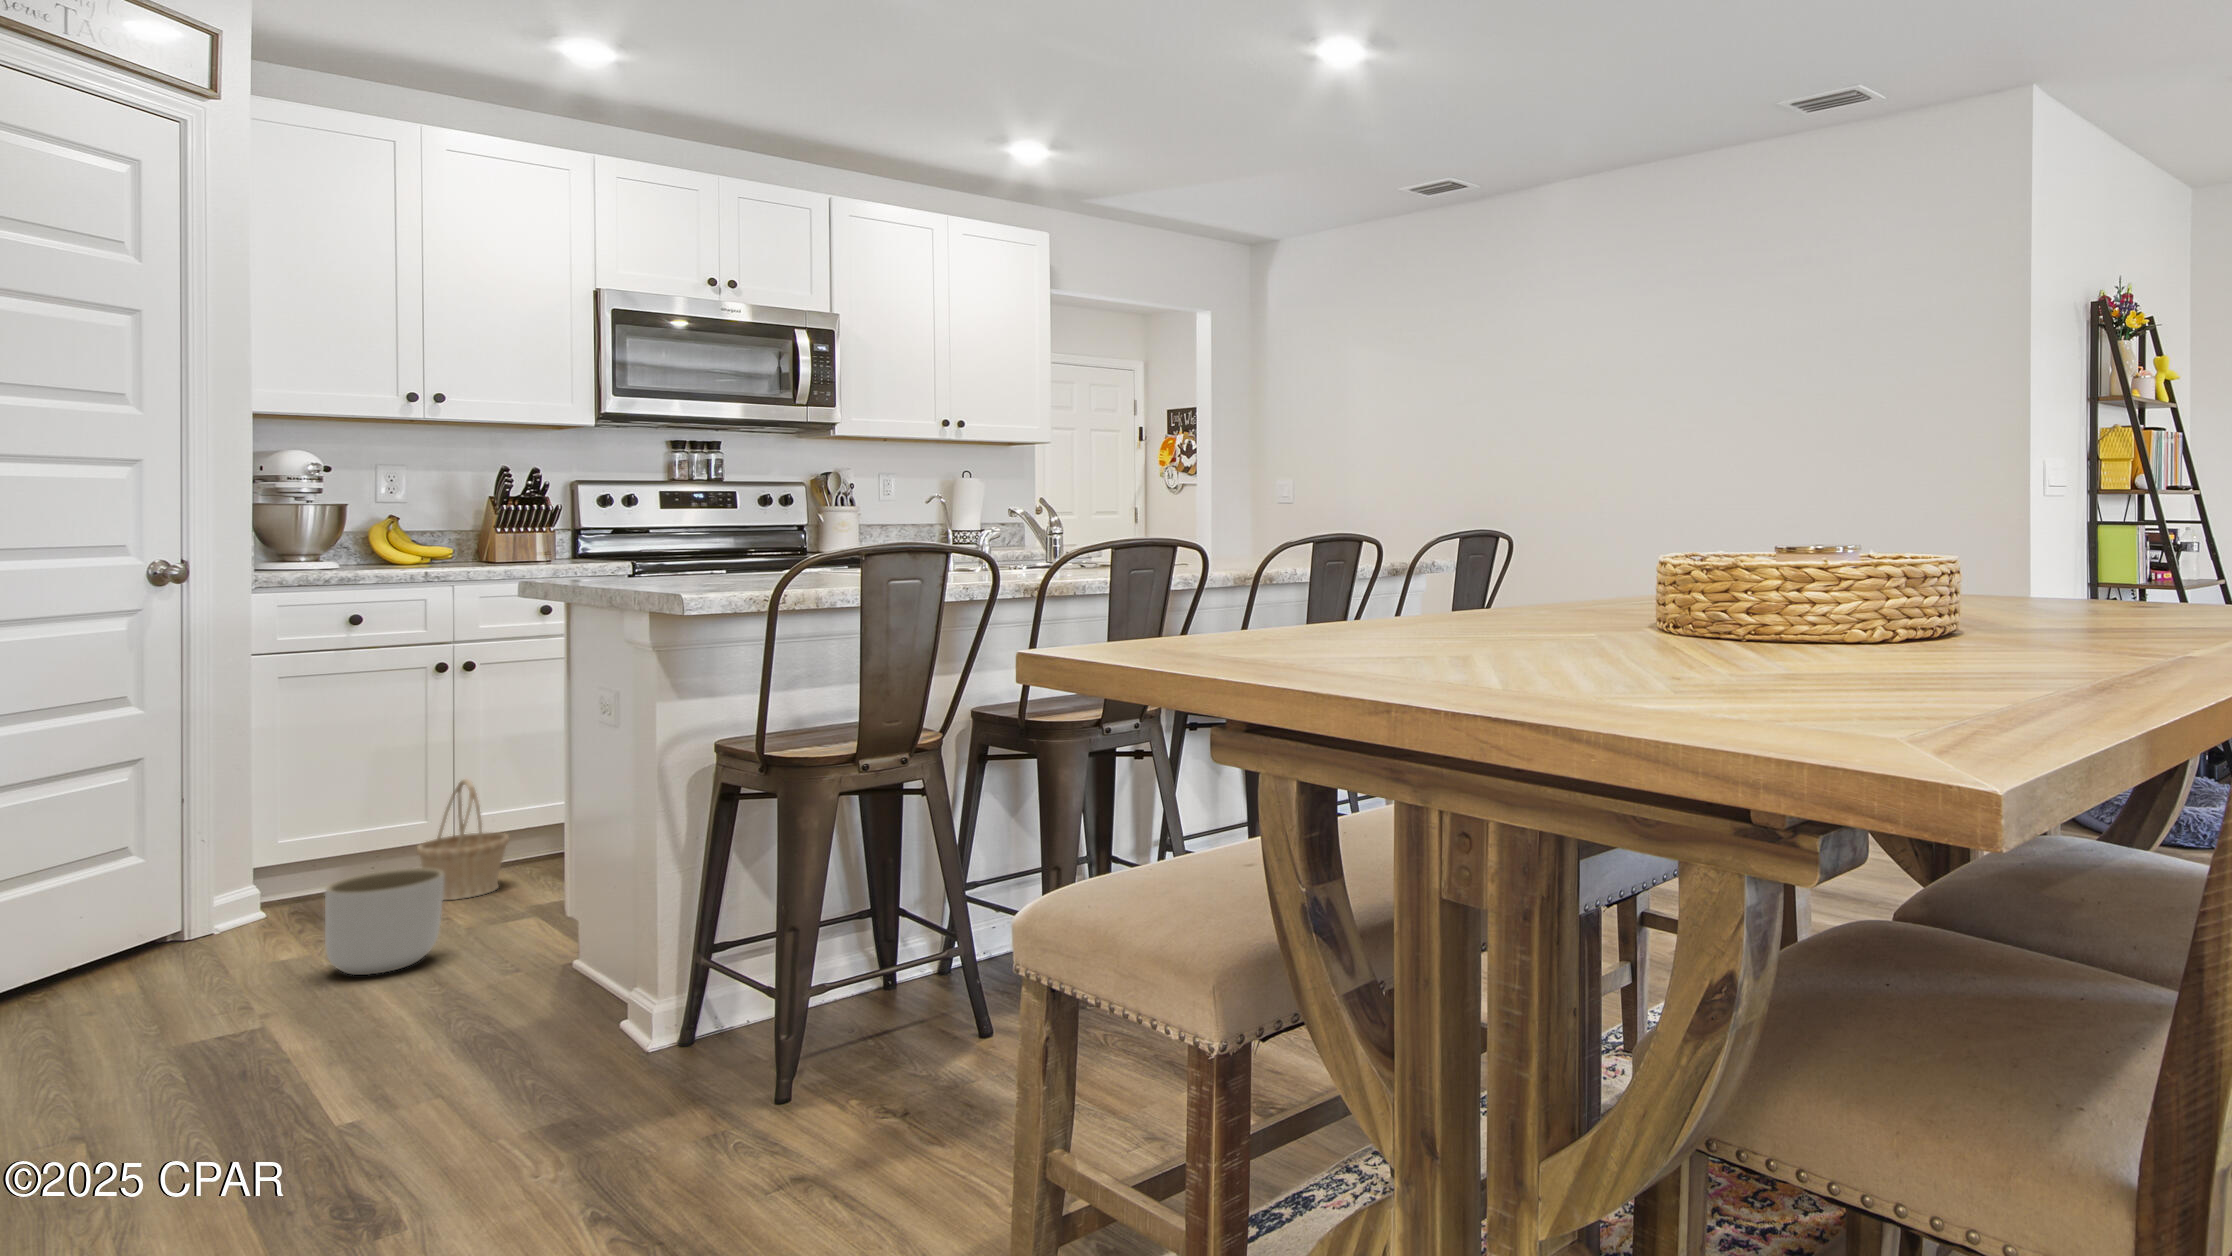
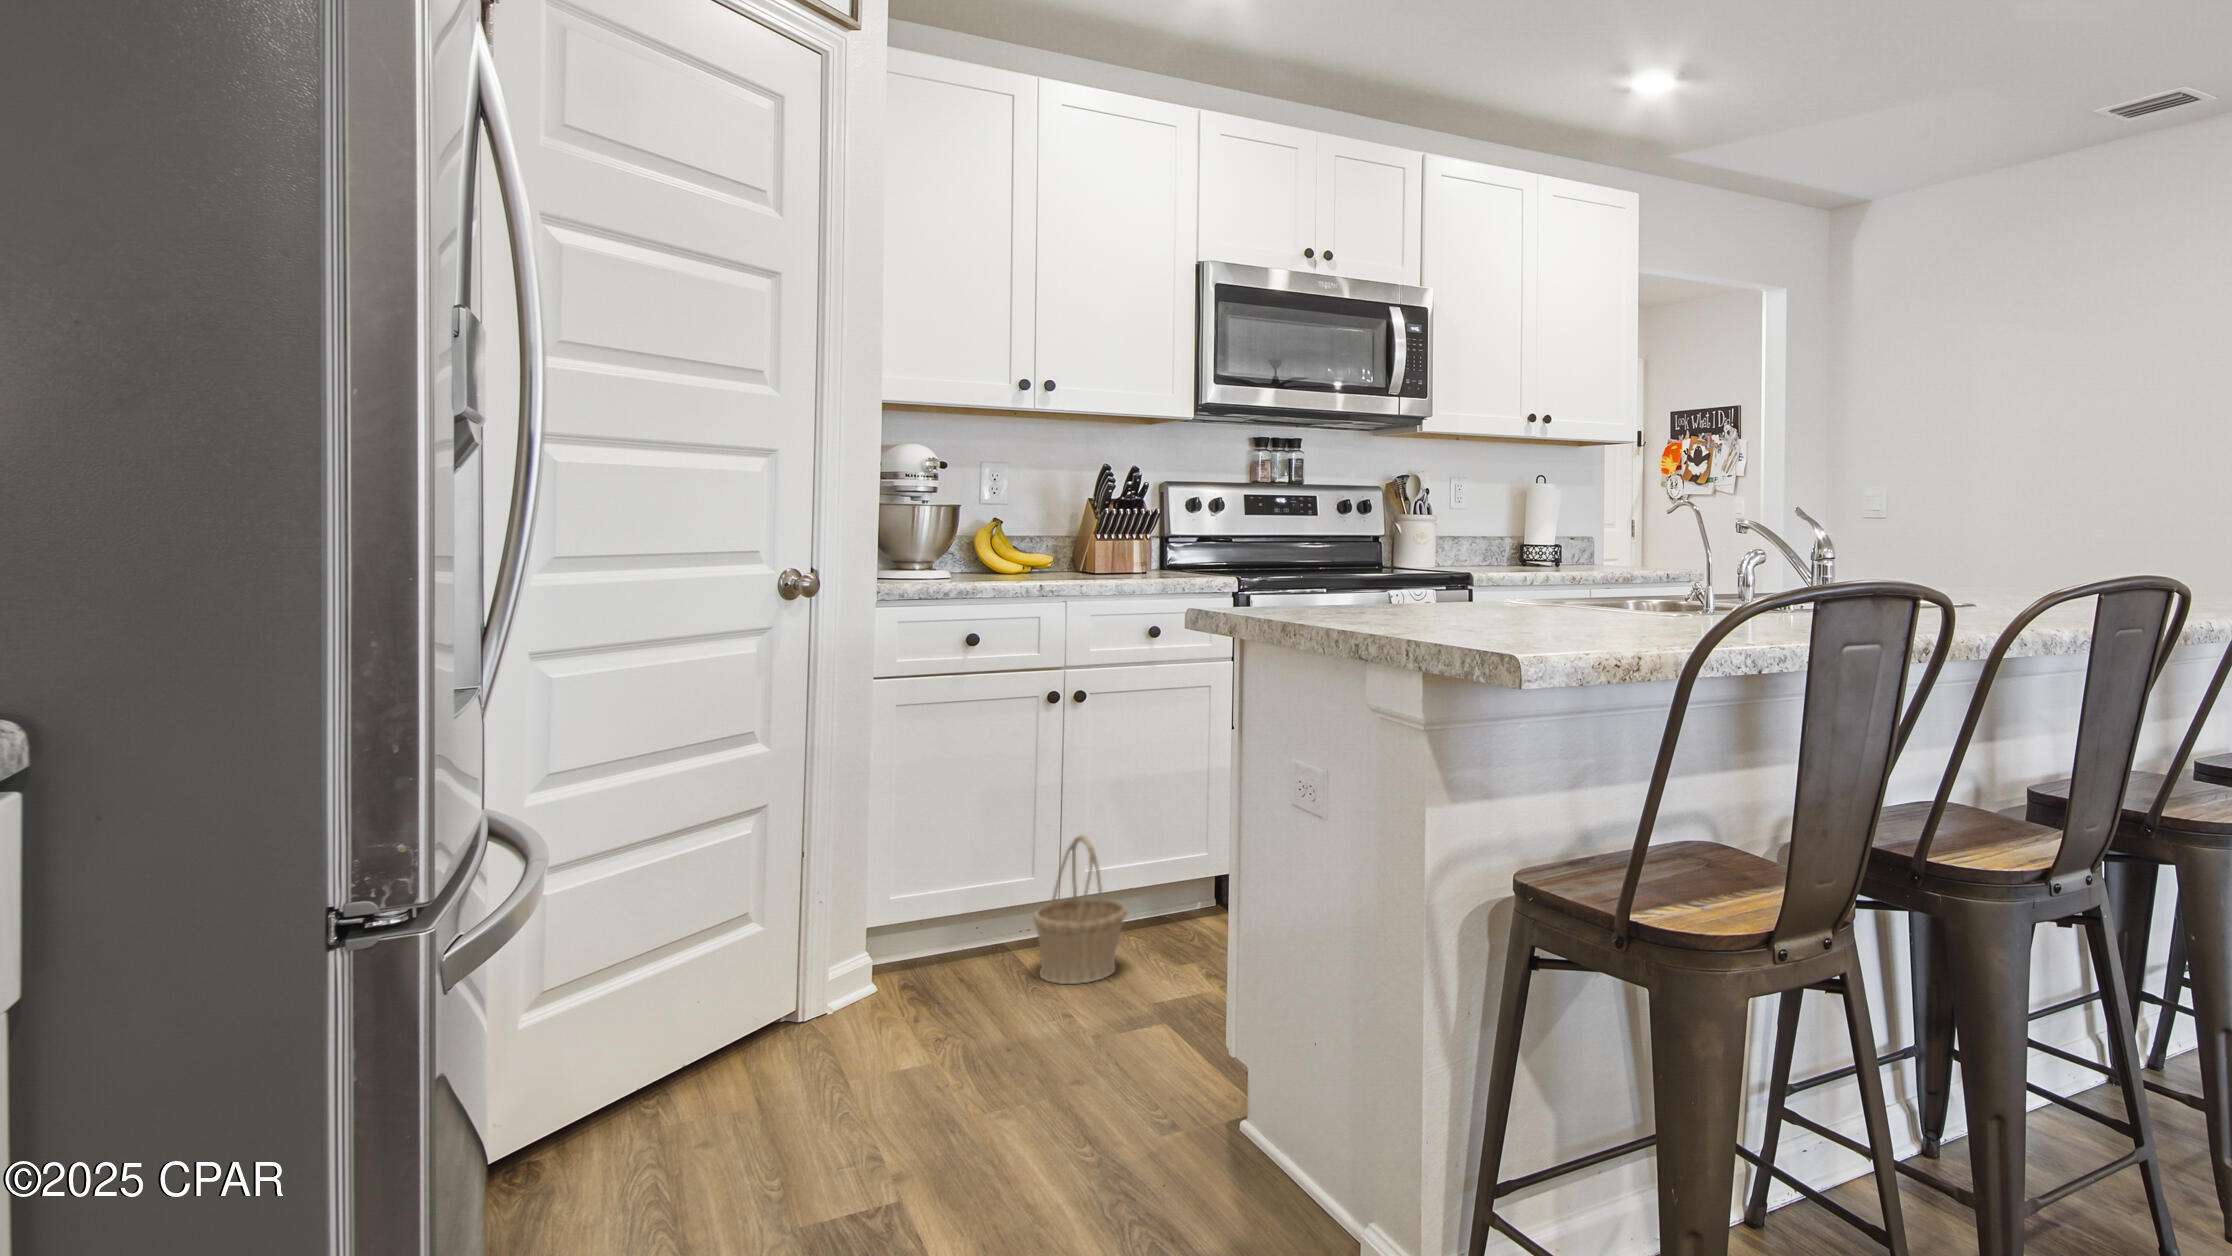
planter: present [325,868,444,975] -> none [966,969,1092,1115]

